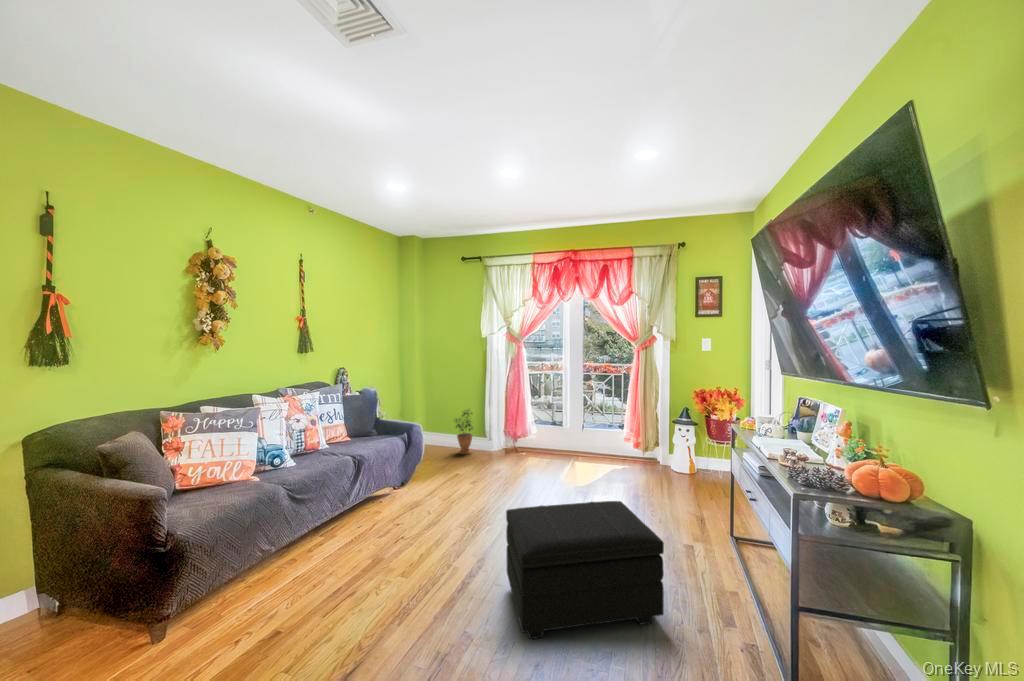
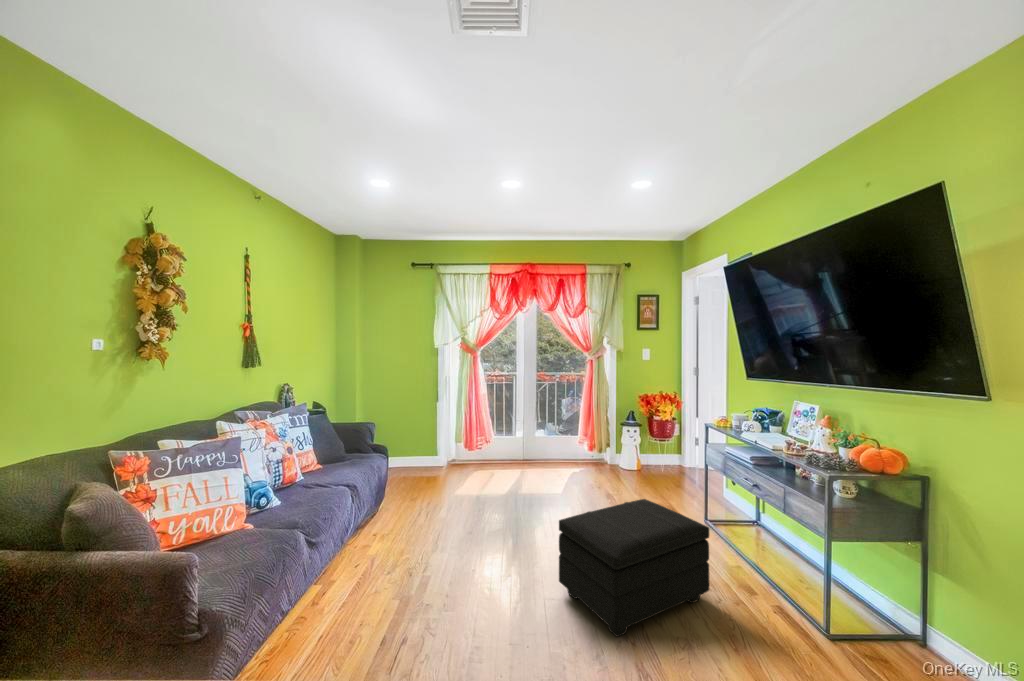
potted plant: present [455,410,473,454] -> none [404,423,426,474]

